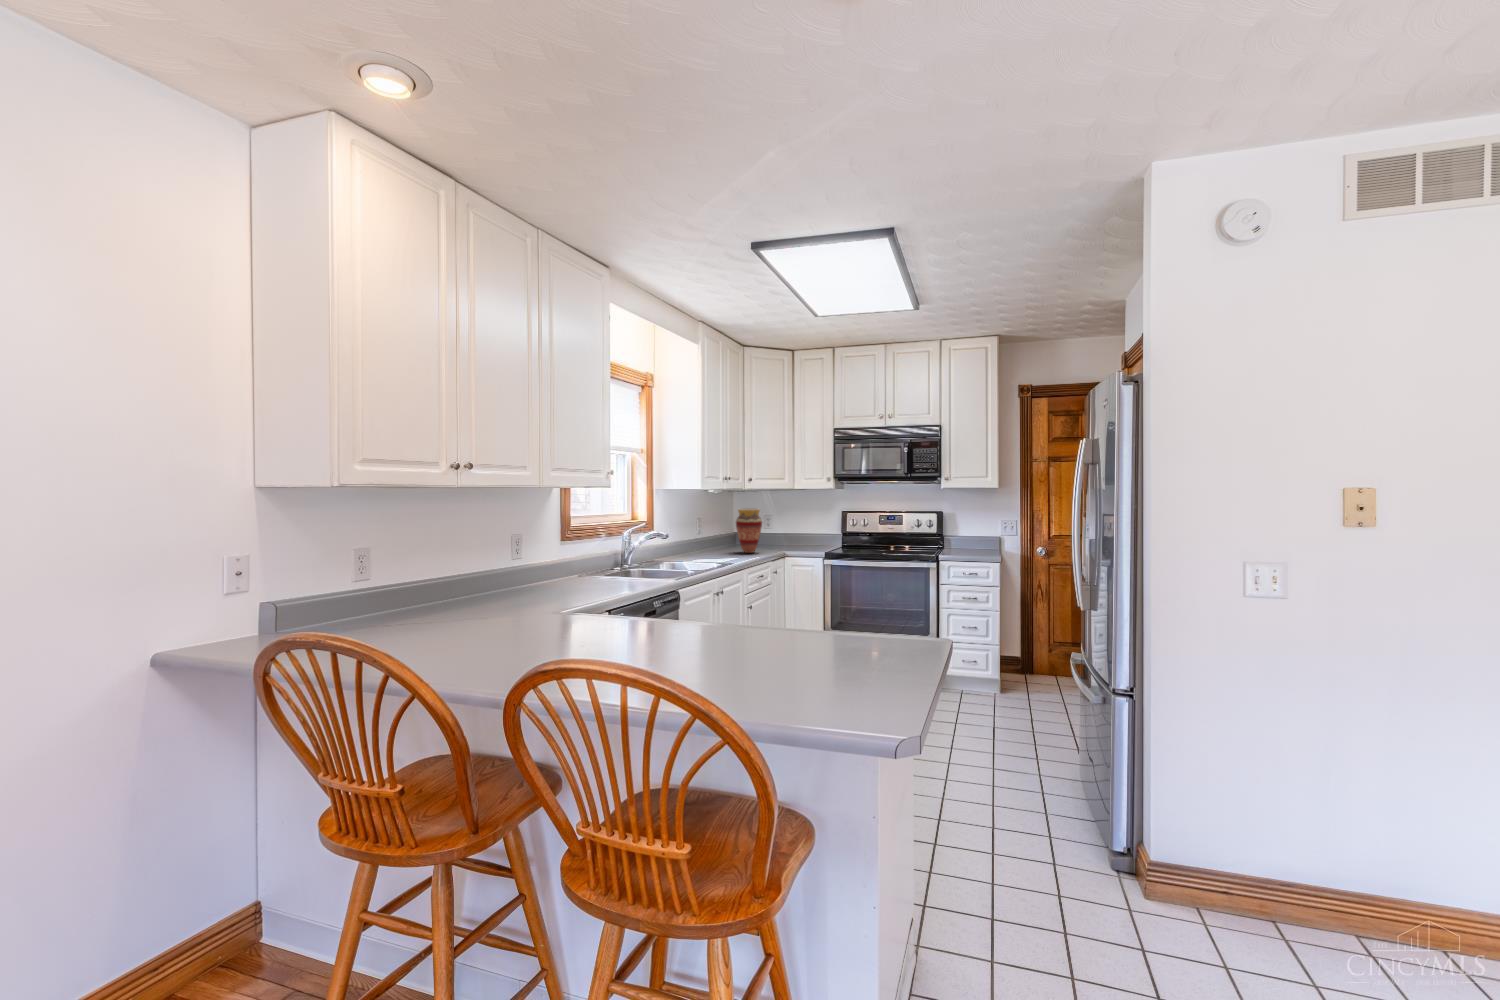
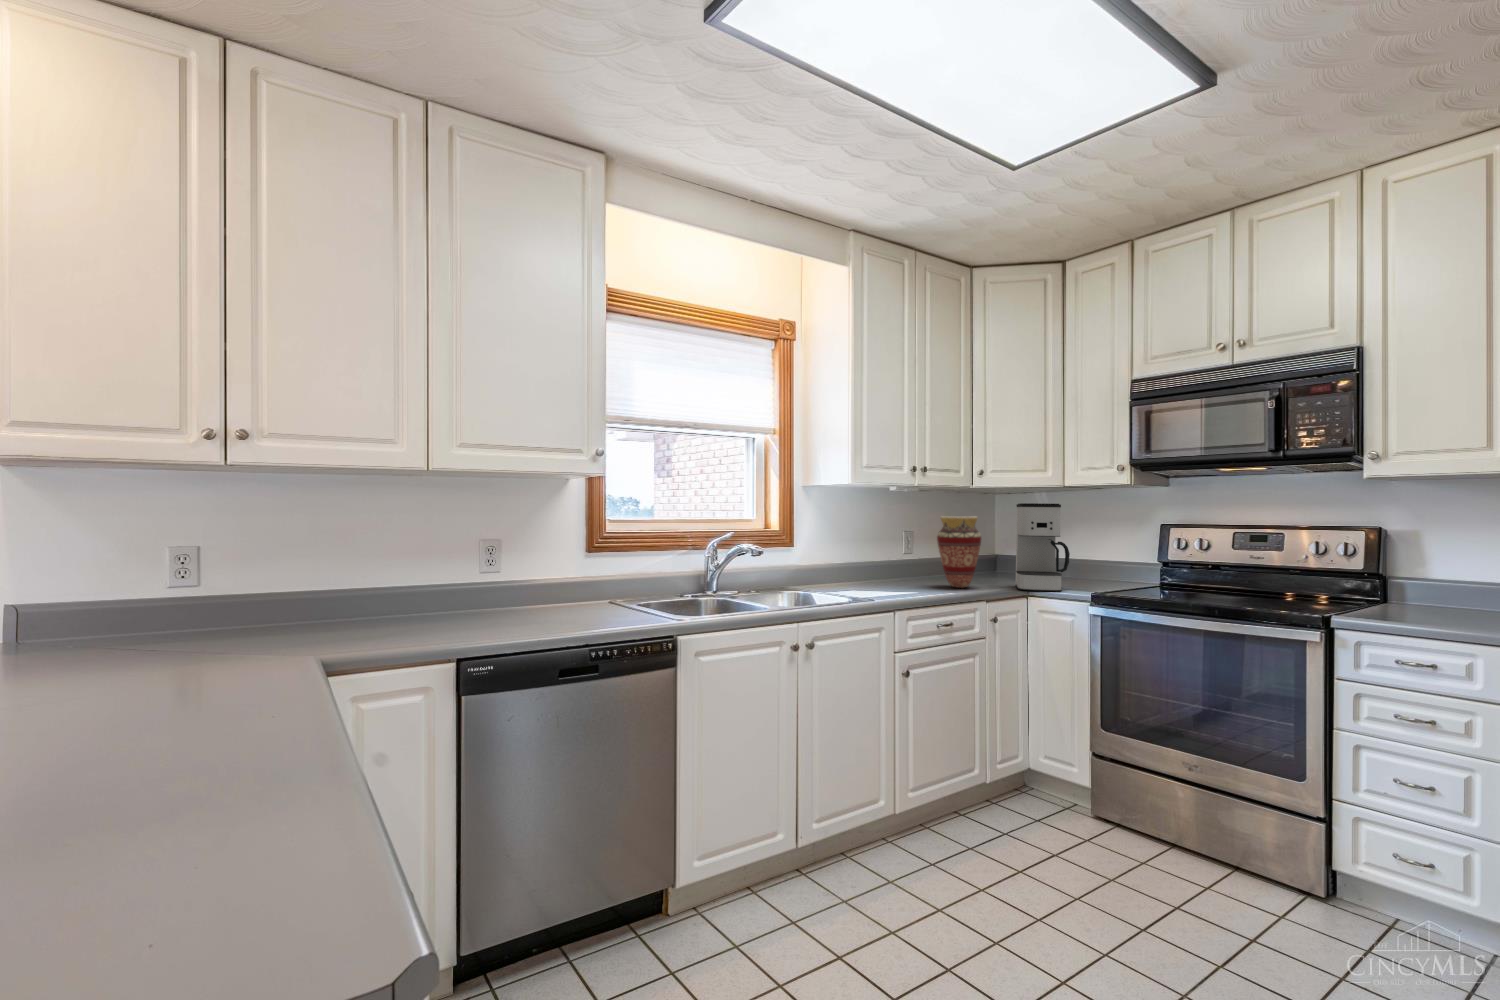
coffee maker: none [774,500,807,552] -> present [1016,503,1070,591]

